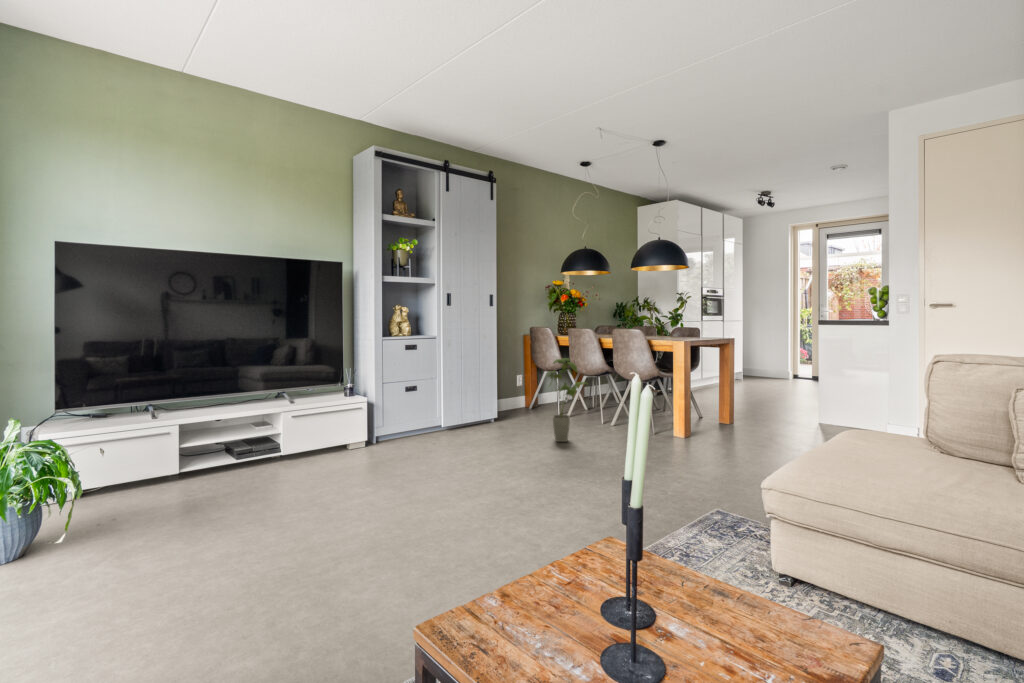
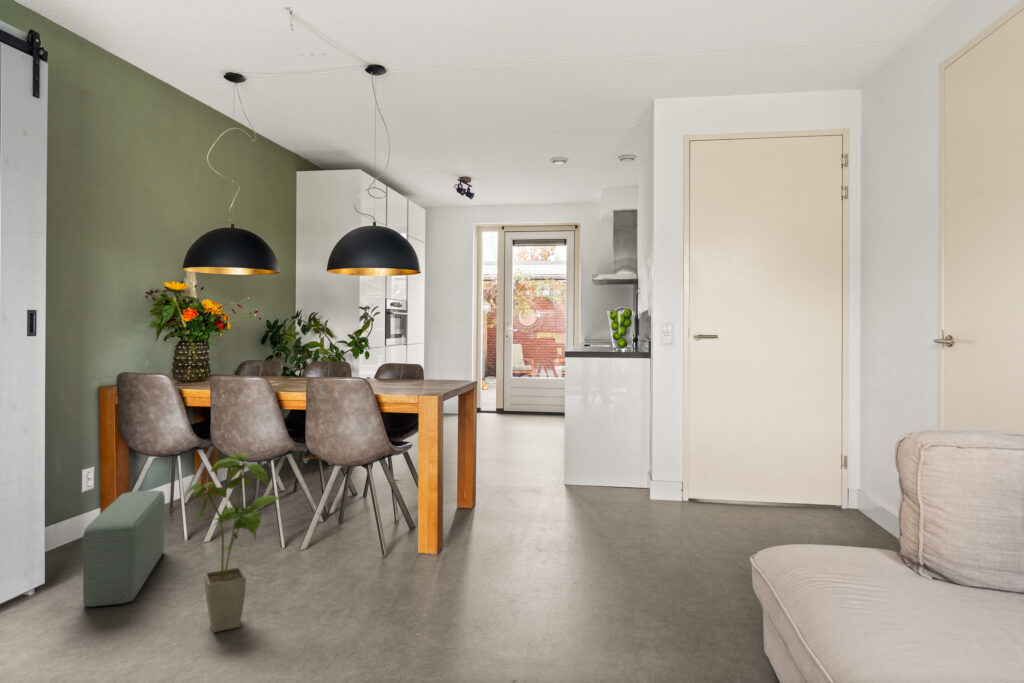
pouf: none [509,384,548,429] -> present [83,491,165,607]

